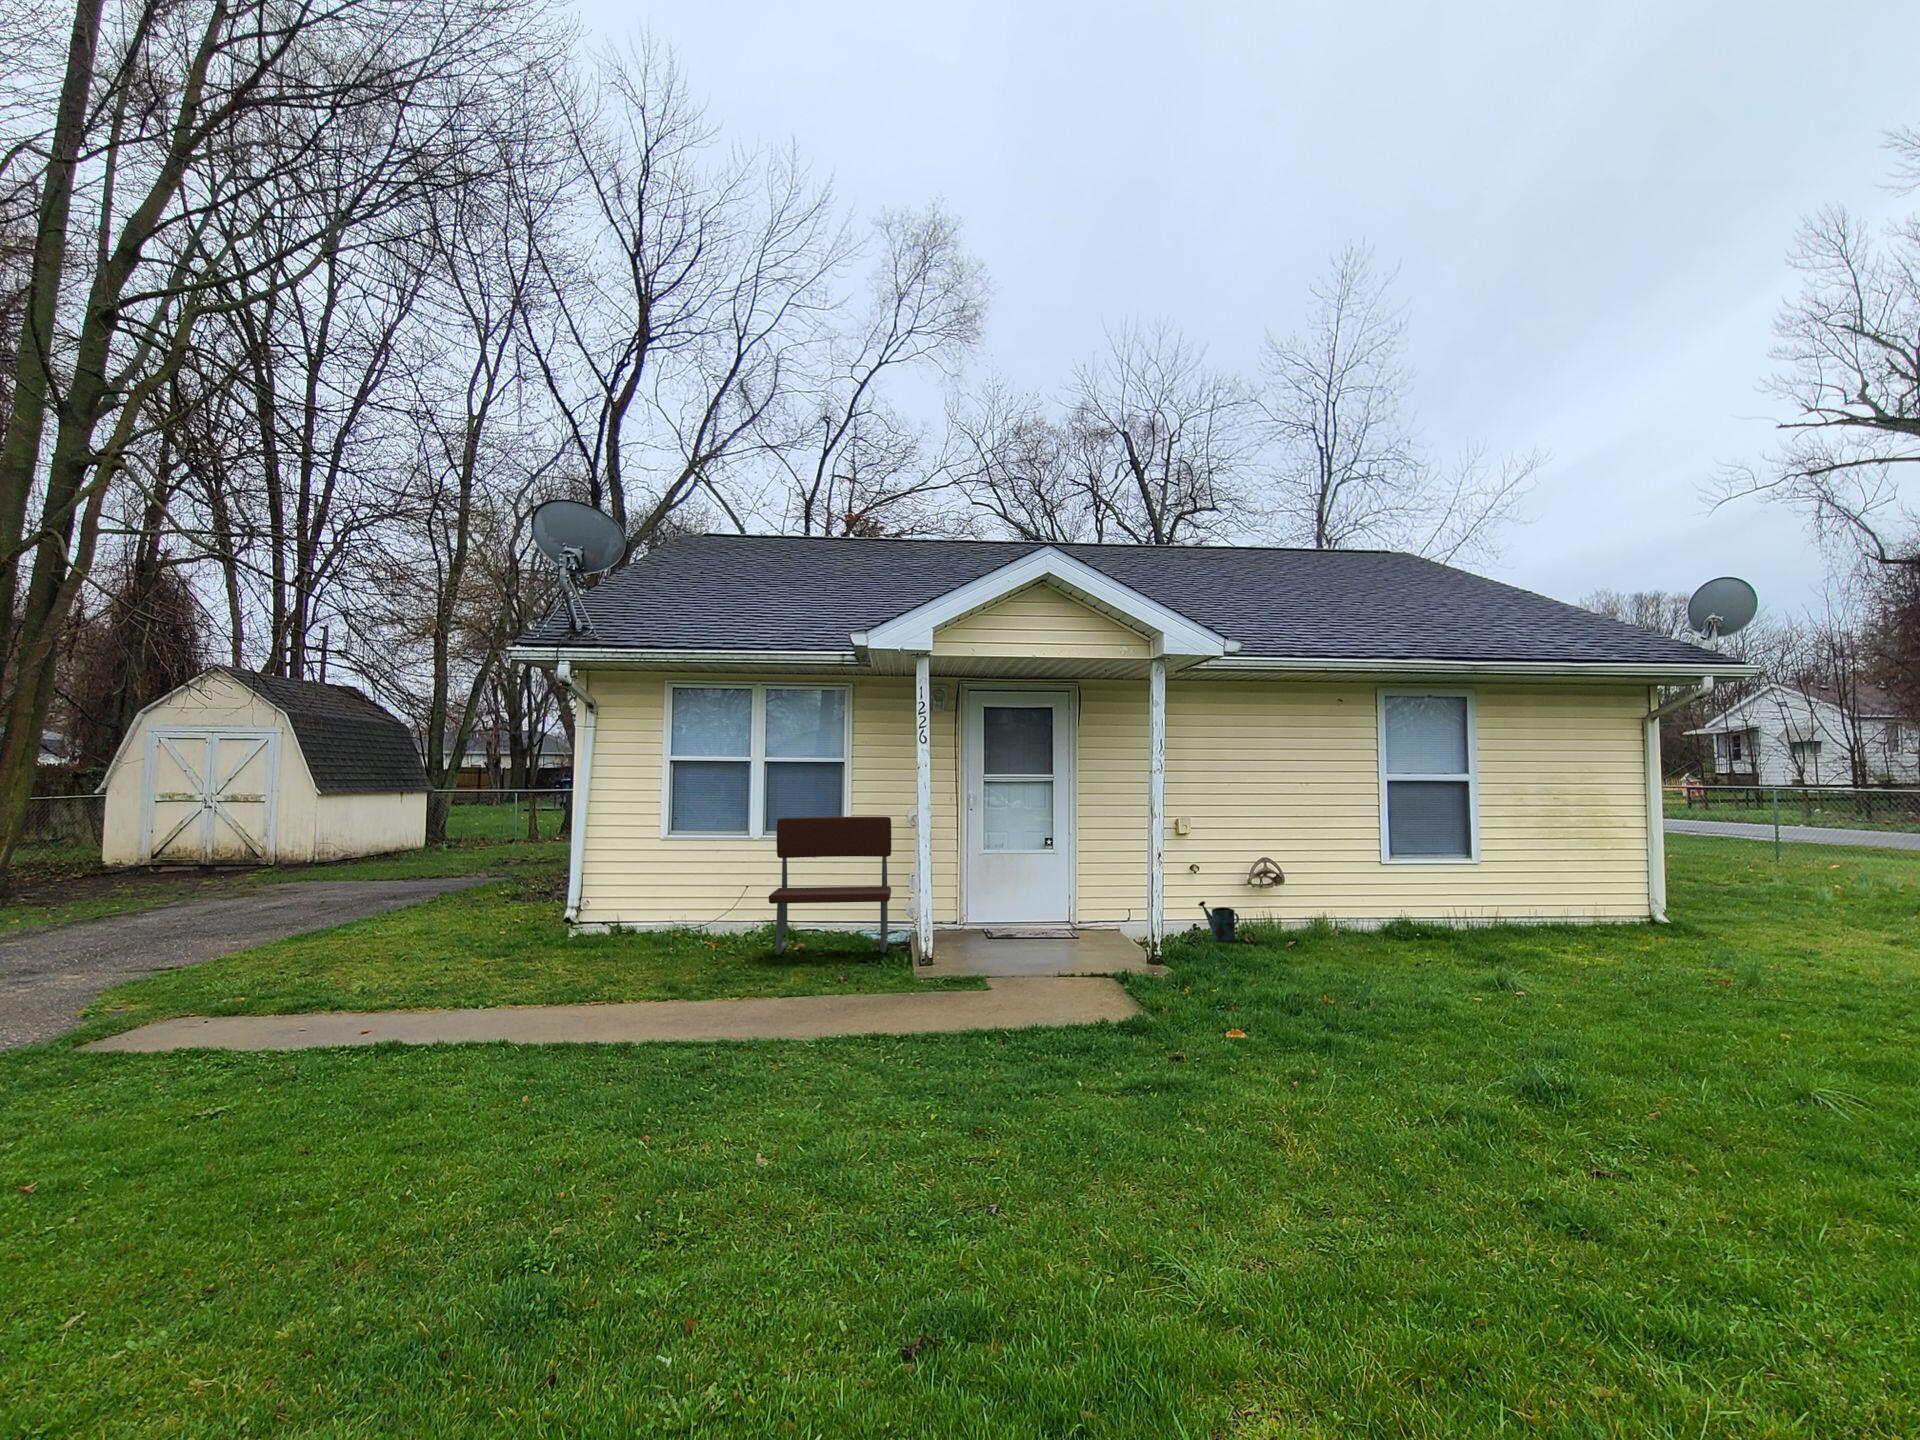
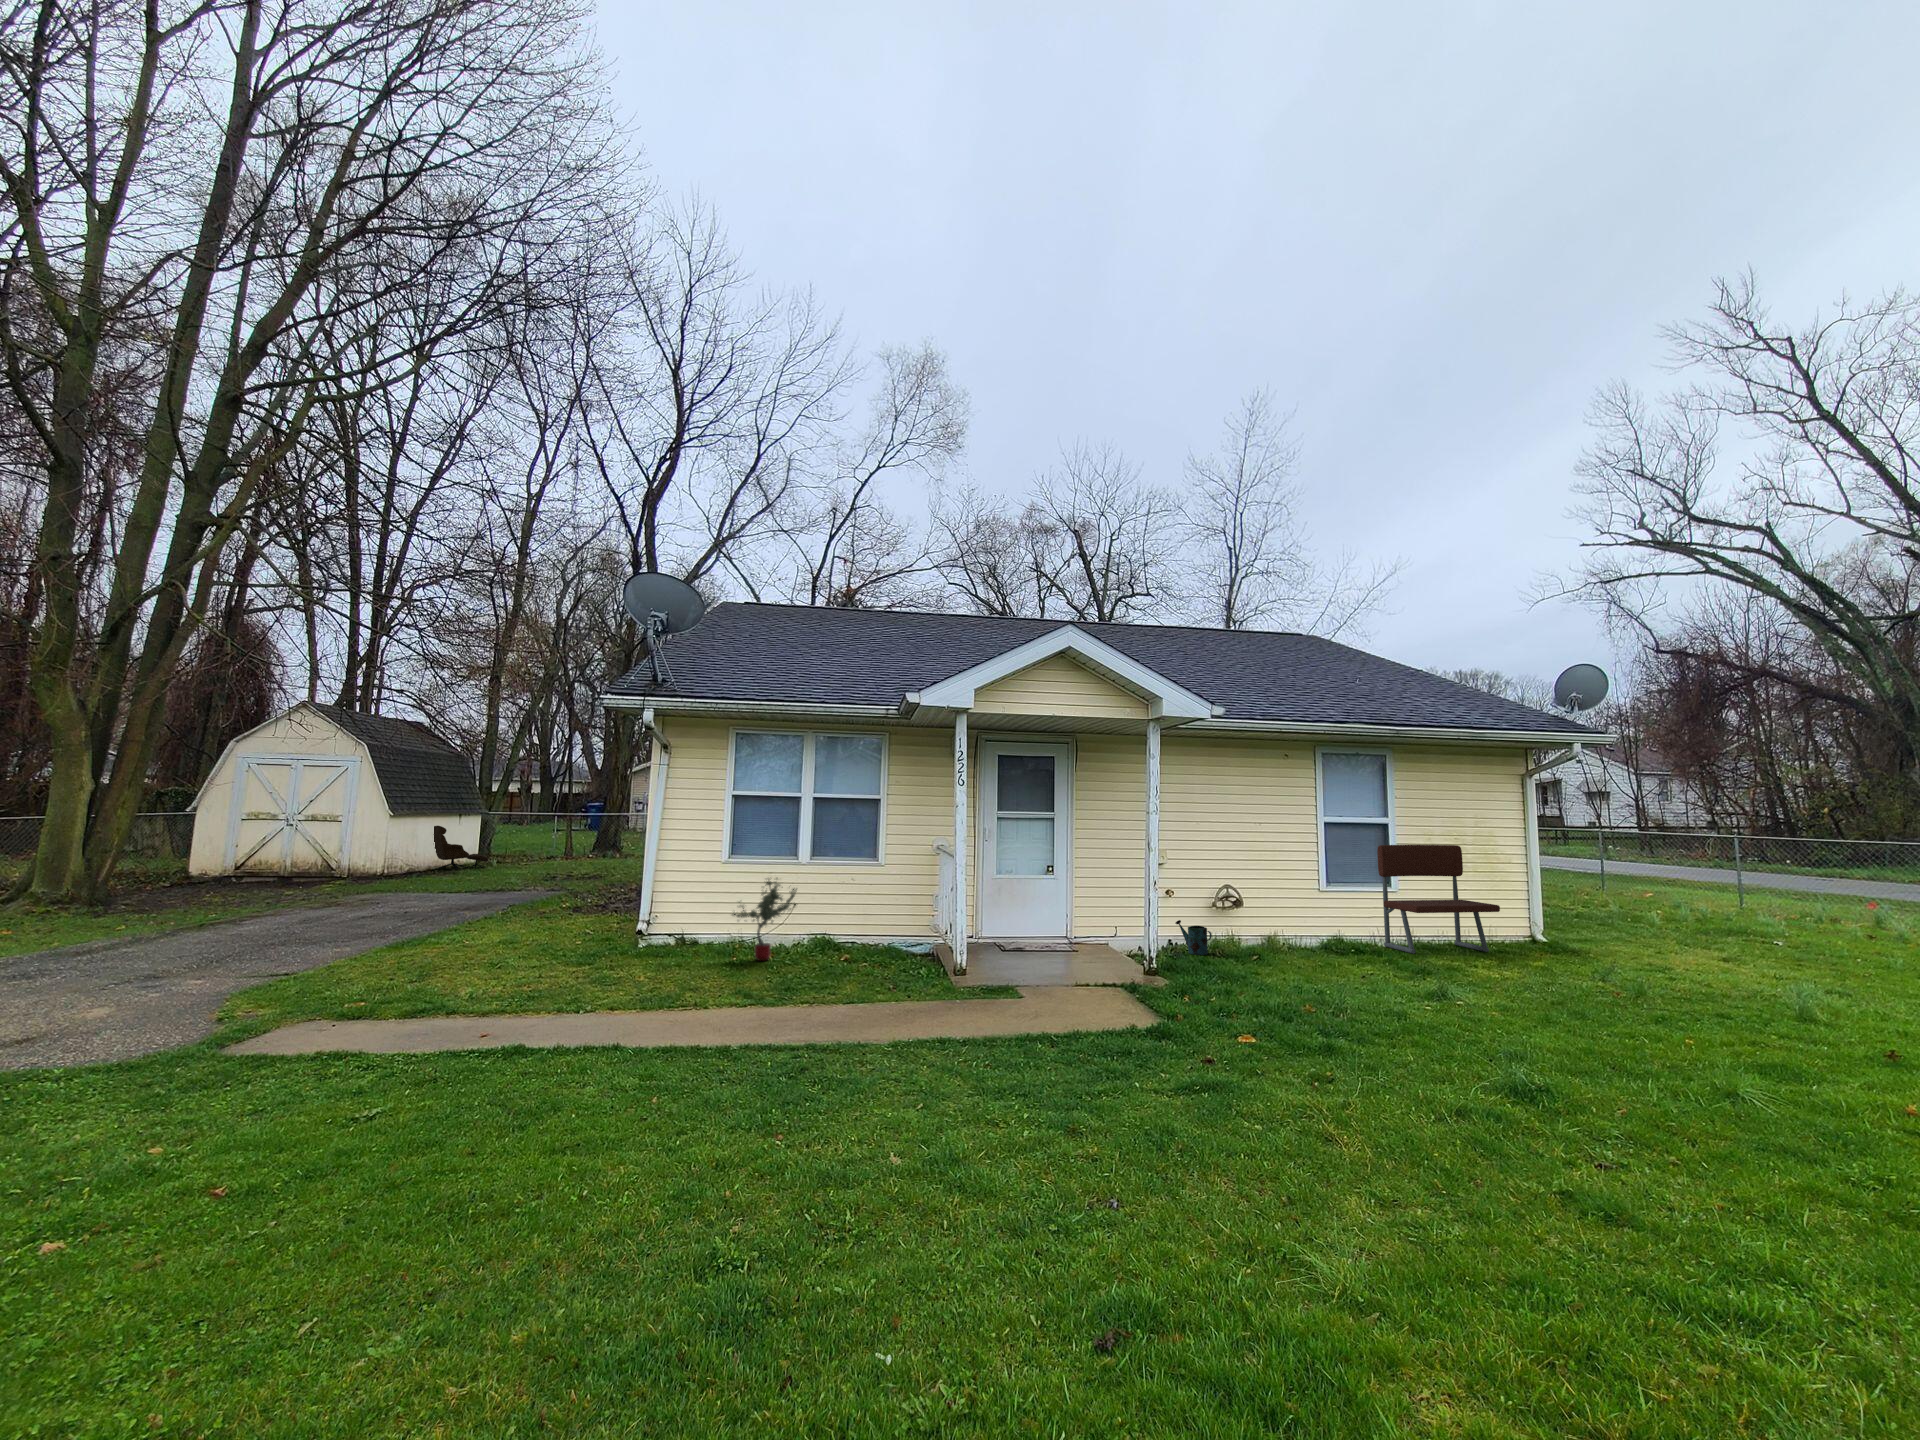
lounge chair: none [370,806,434,857] -> present [434,826,488,870]
bench: present [769,817,891,955] -> present [1377,845,1500,954]
potted tree: none [668,854,746,951] -> present [732,878,797,961]

